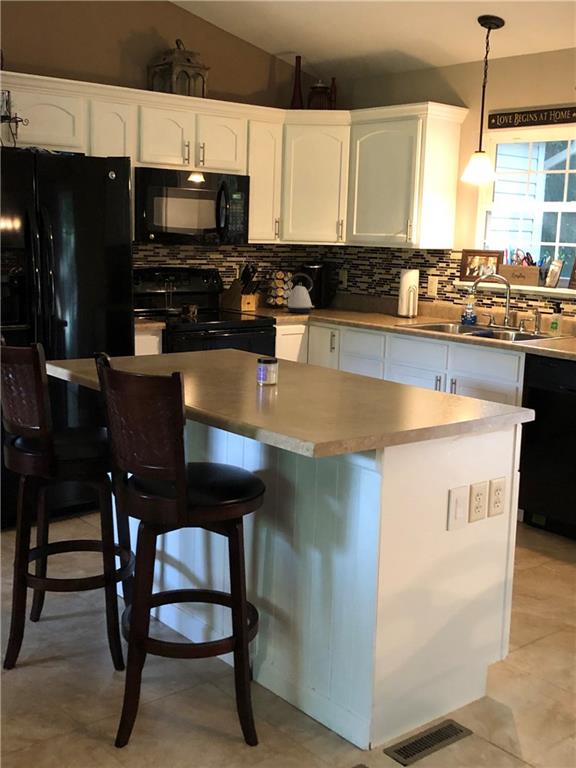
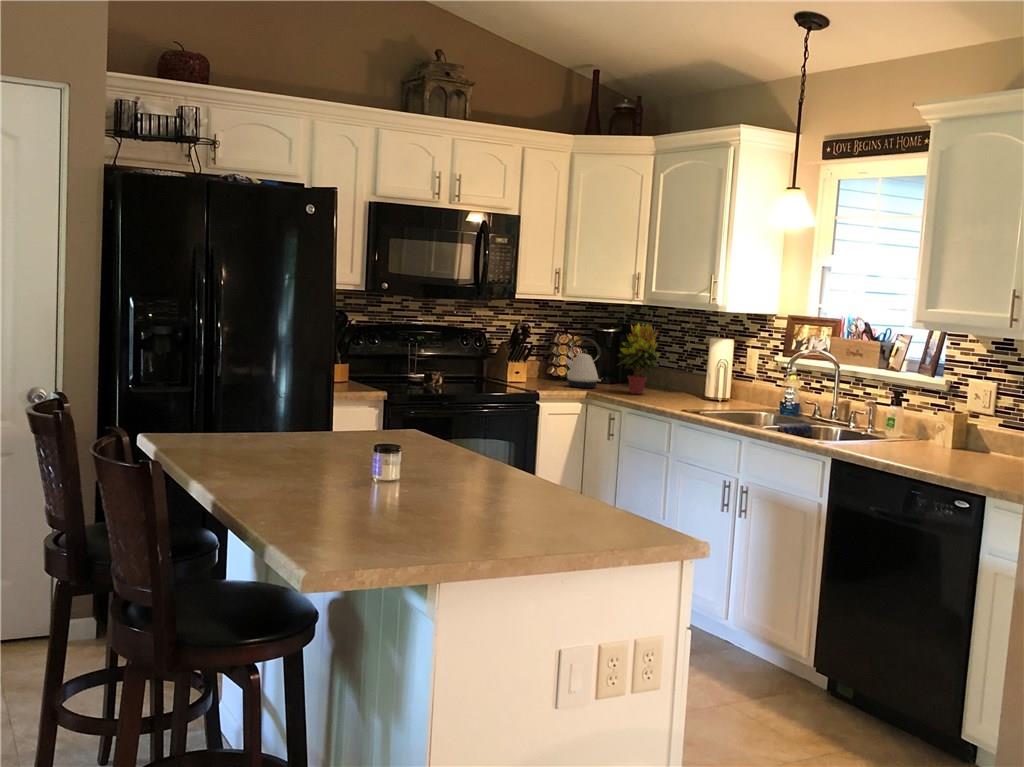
potted plant: none [328,259,363,316] -> present [618,323,660,394]

